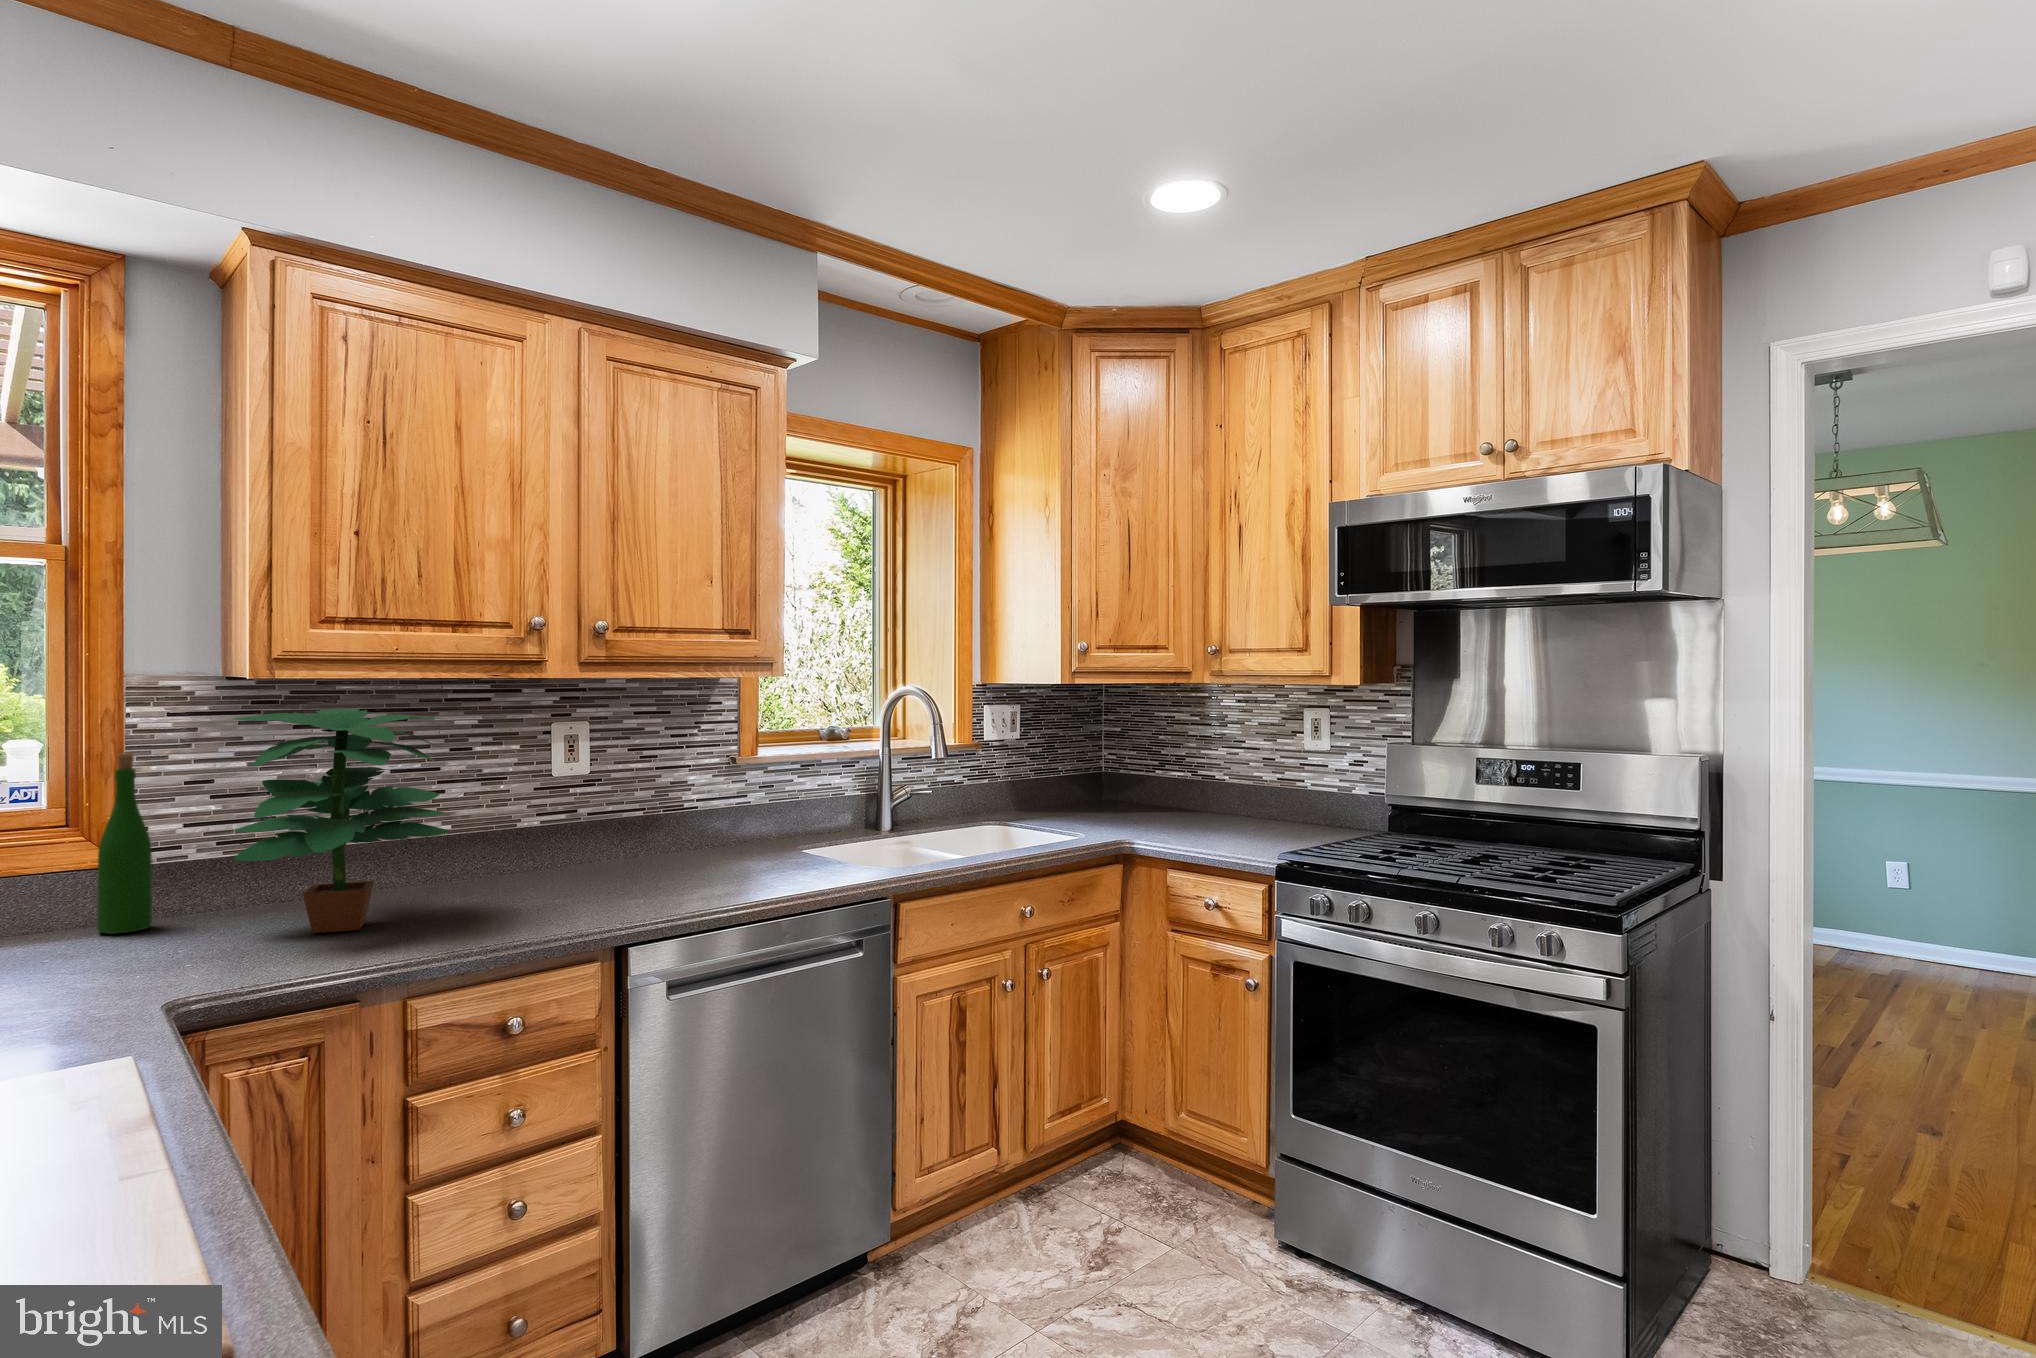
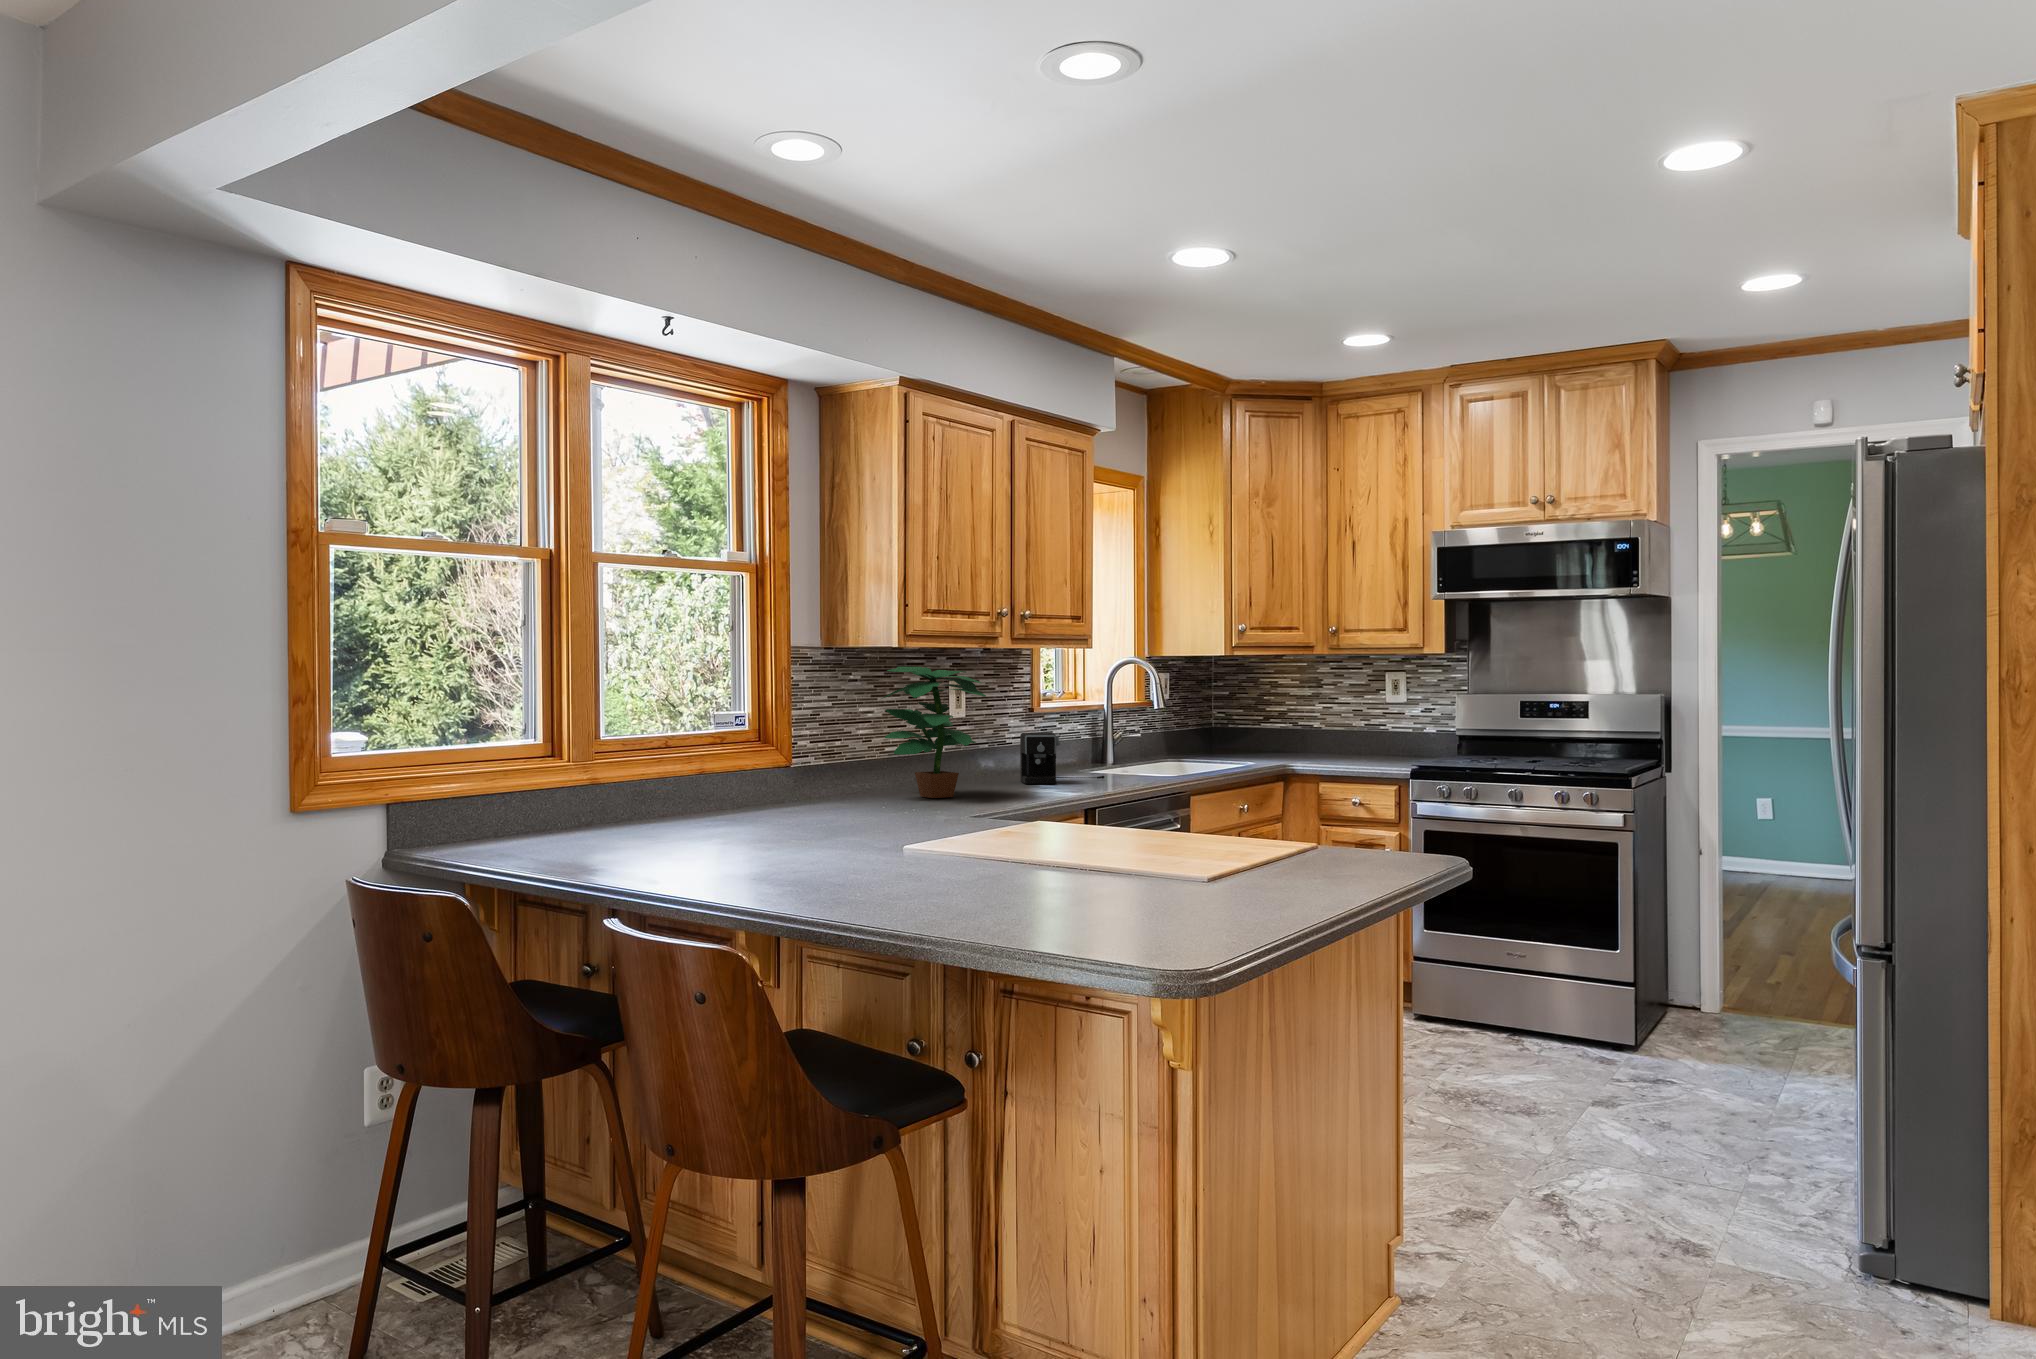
wine bottle: present [97,753,152,934] -> none [802,692,829,800]
coffee maker: none [603,805,760,889] -> present [1020,733,1104,784]

